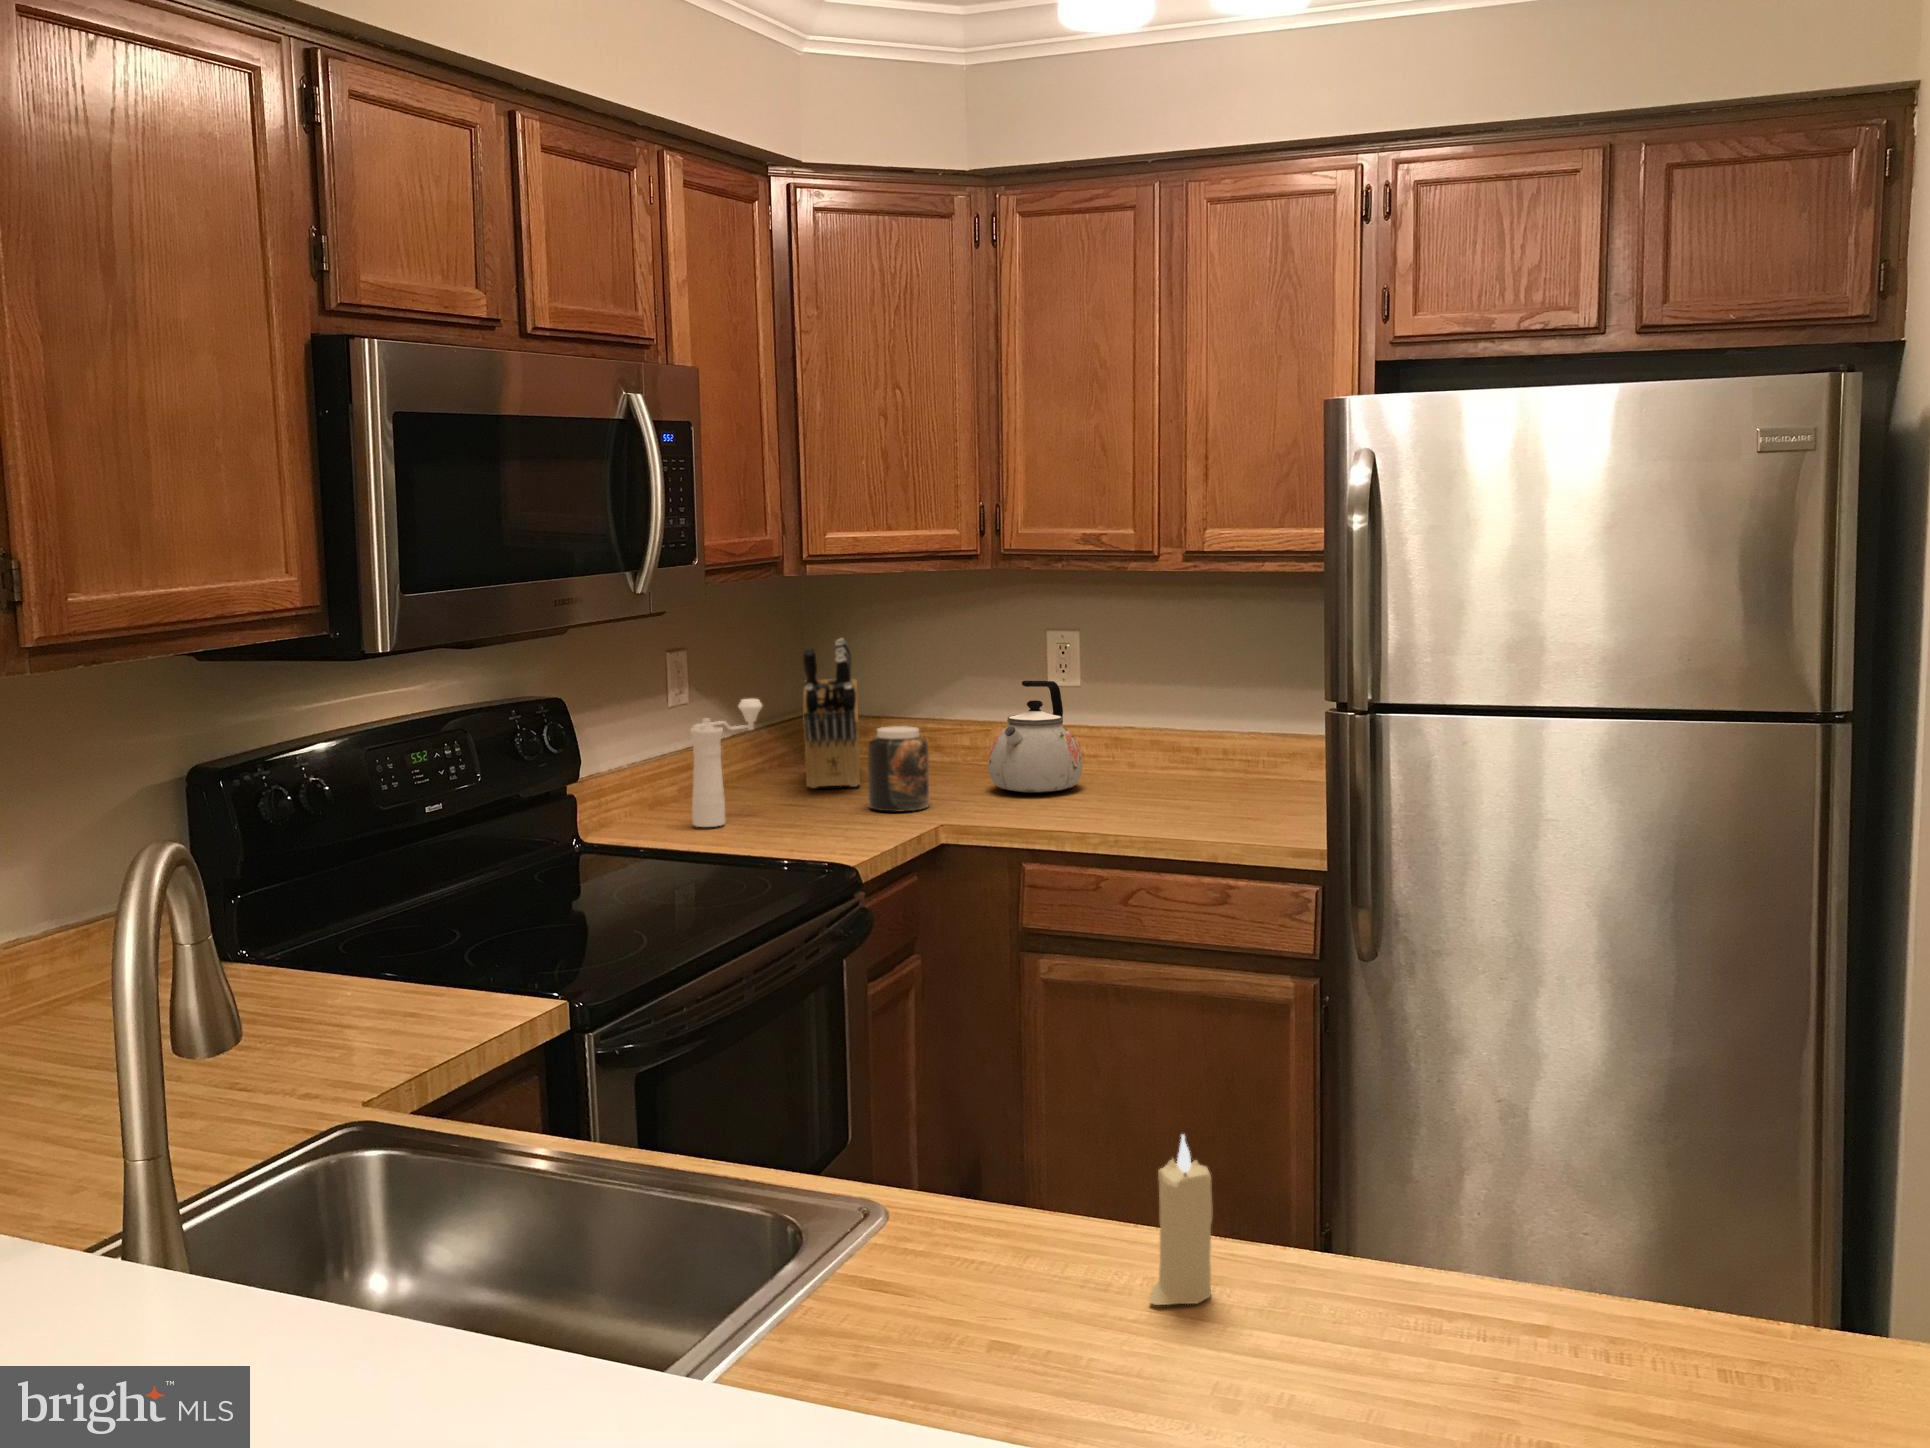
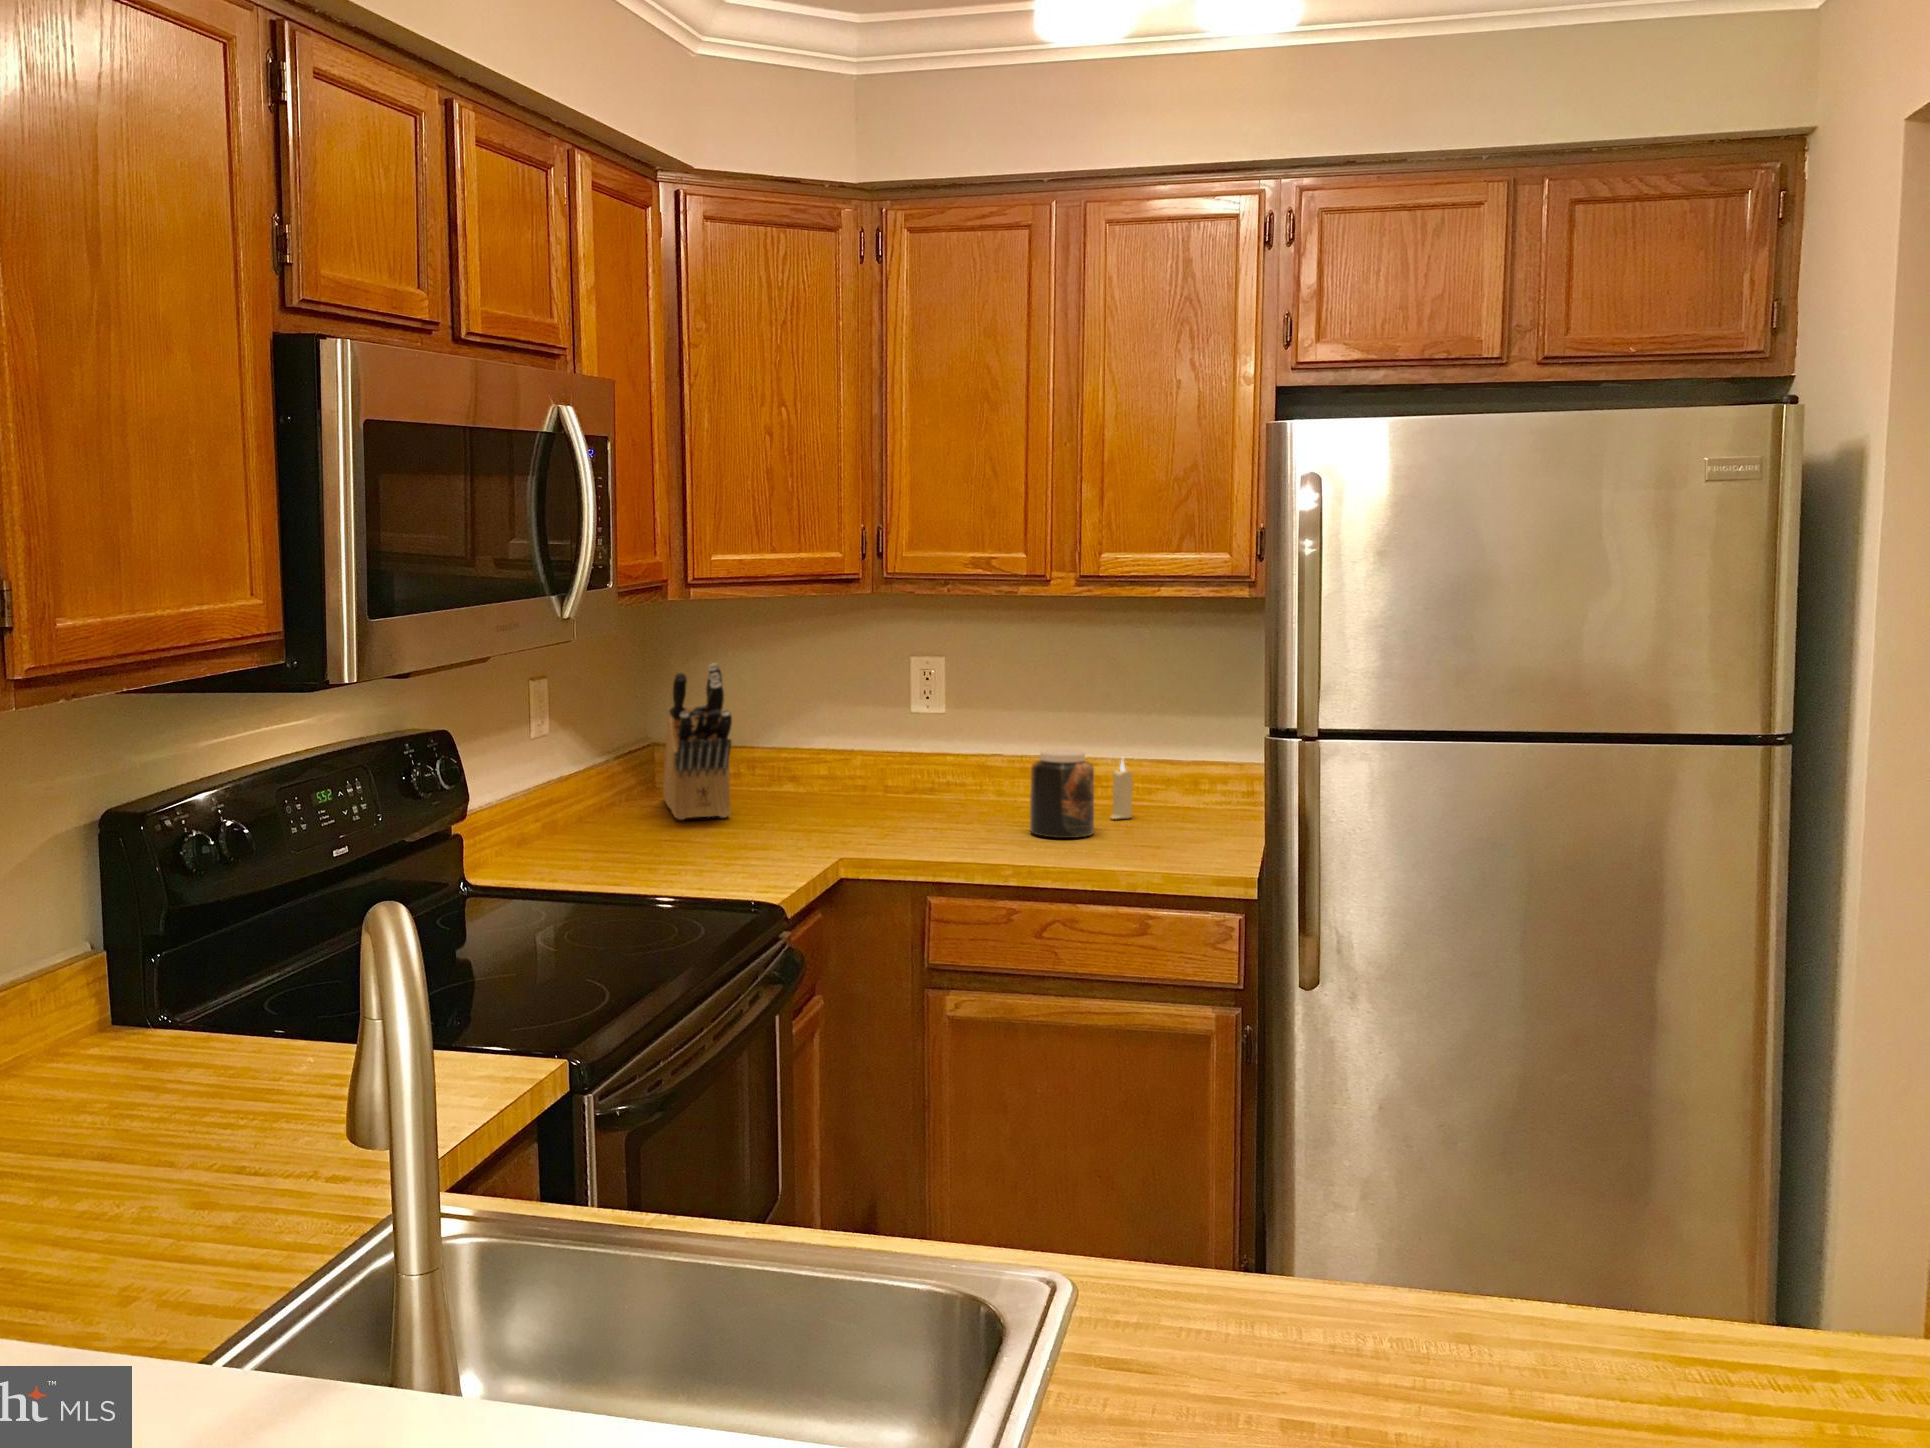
kettle: present [988,681,1083,793] -> none [868,706,964,820]
pepper mill: present [690,699,762,827] -> none [577,727,647,864]
jar: present [868,726,929,811] -> present [1030,749,1094,838]
candle: present [1150,1135,1213,1305] -> present [1111,761,1133,819]

